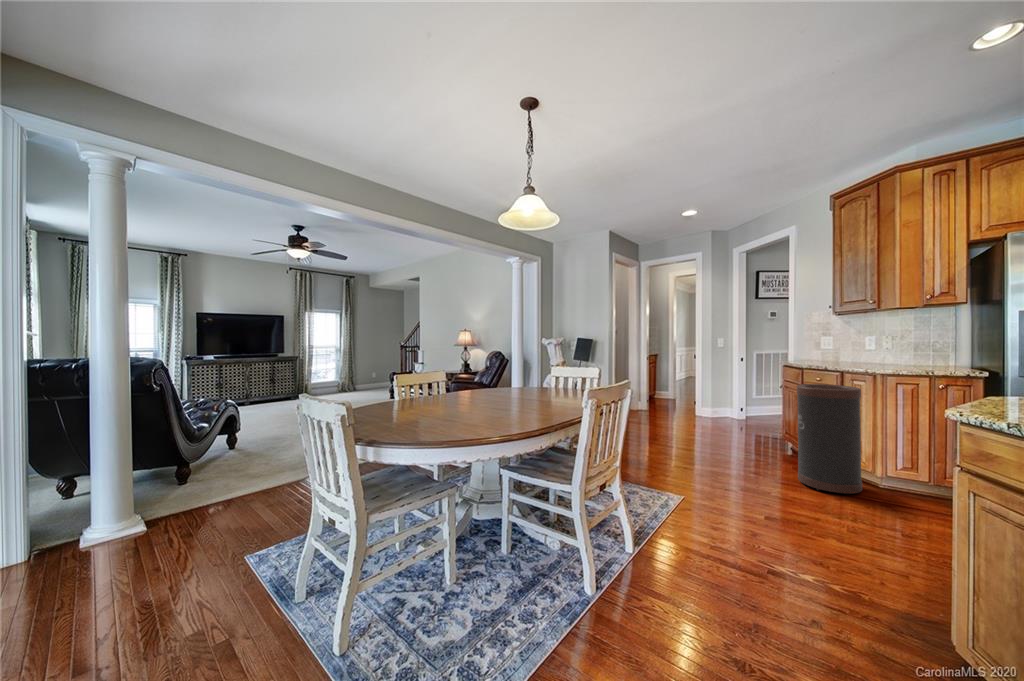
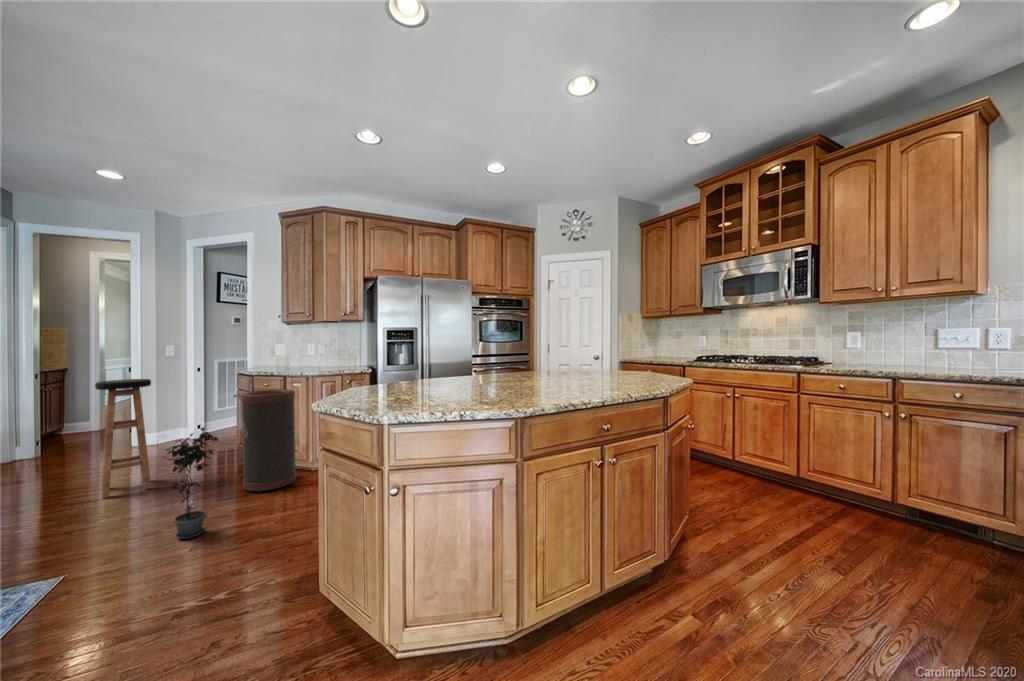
bar stool: none [679,363,715,454] -> present [95,379,151,498]
potted plant: none [734,412,783,512] -> present [166,427,218,539]

